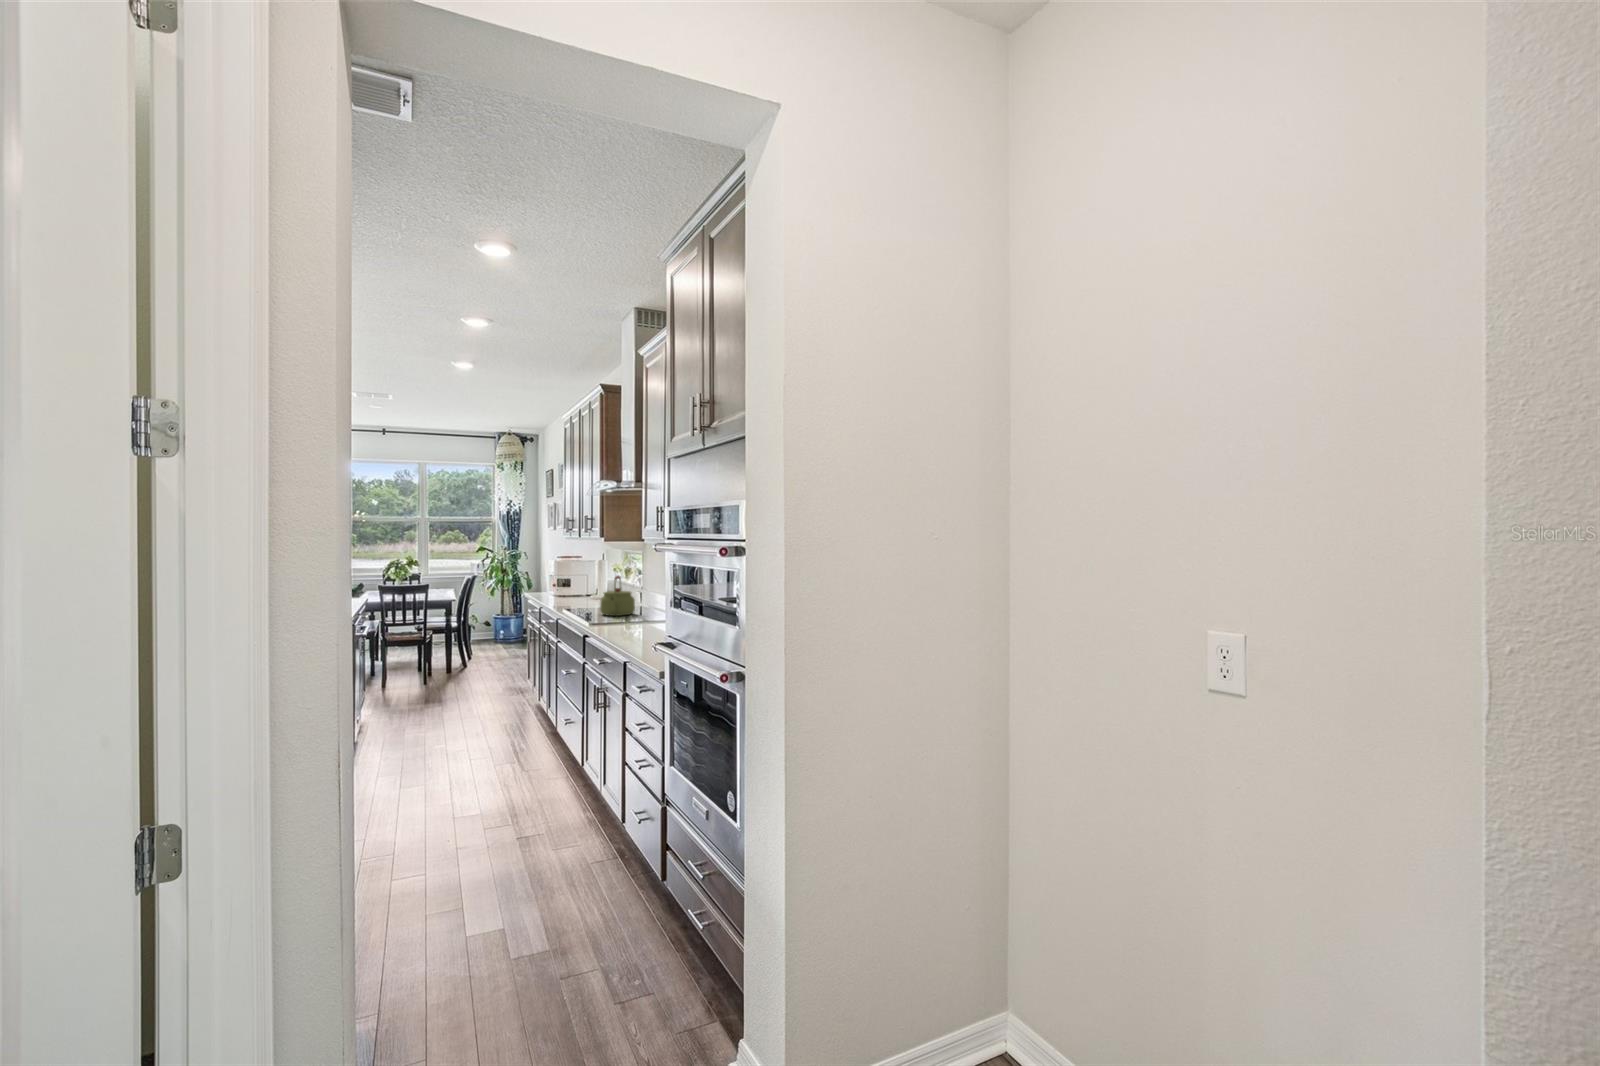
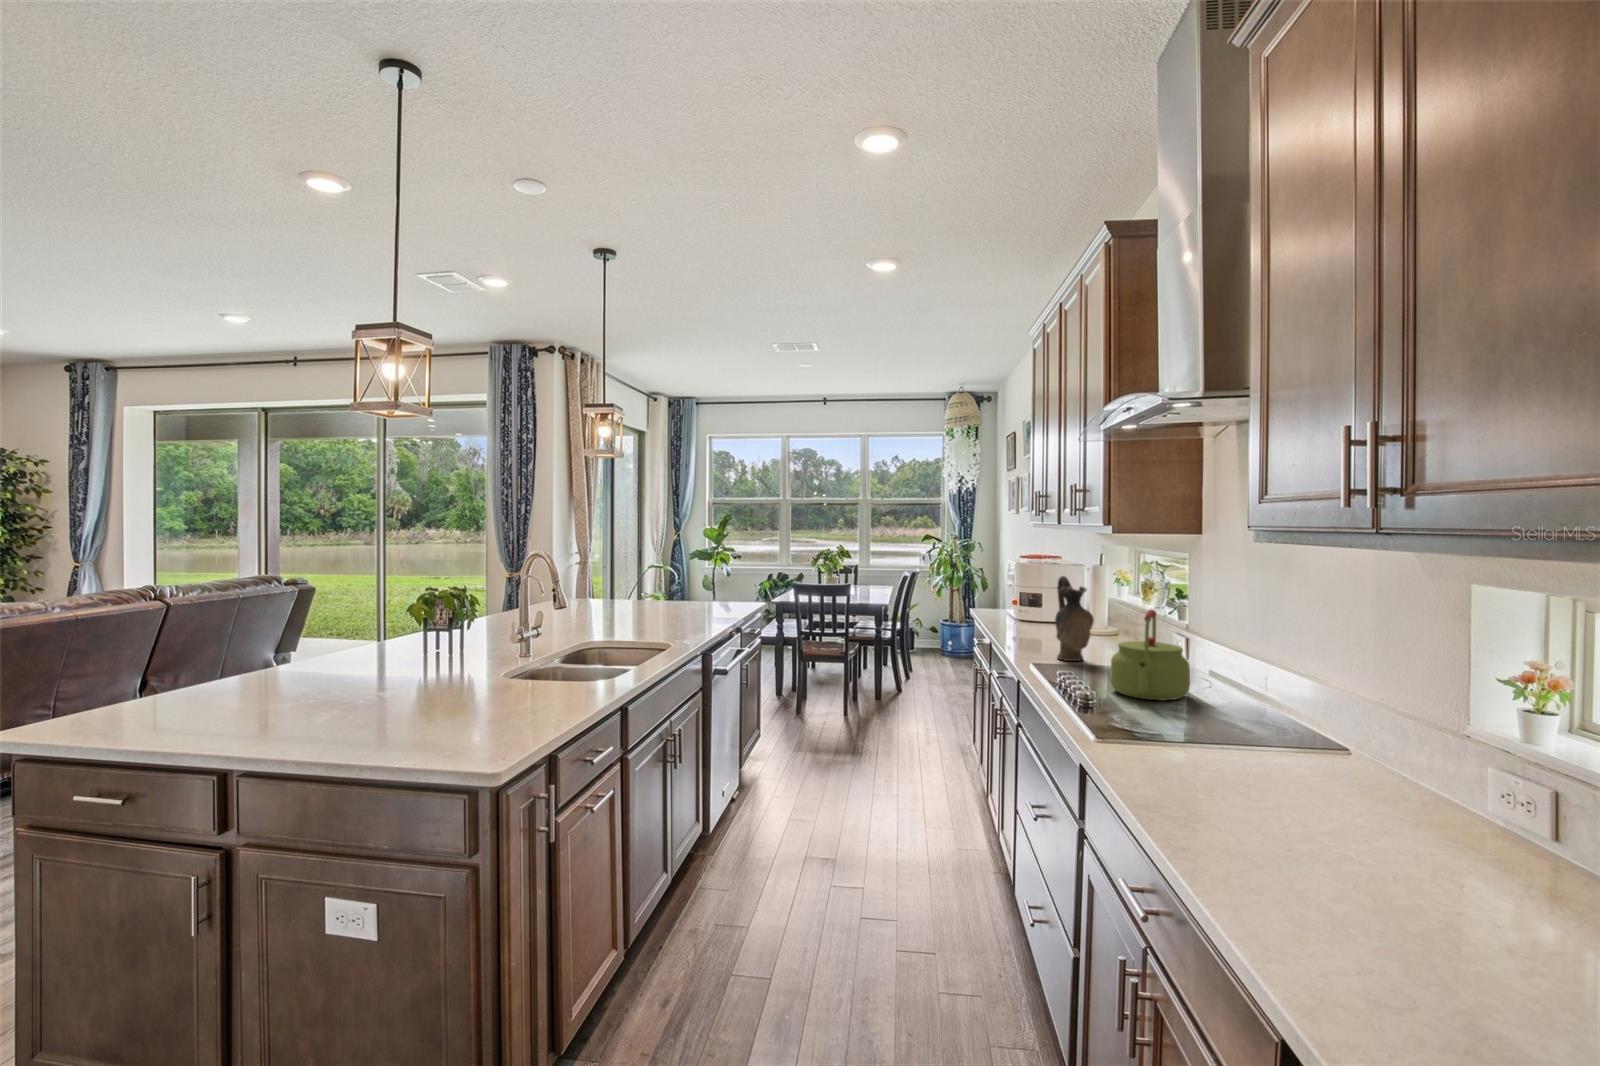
ceramic pitcher: none [576,564,596,608] -> present [1055,576,1094,661]

